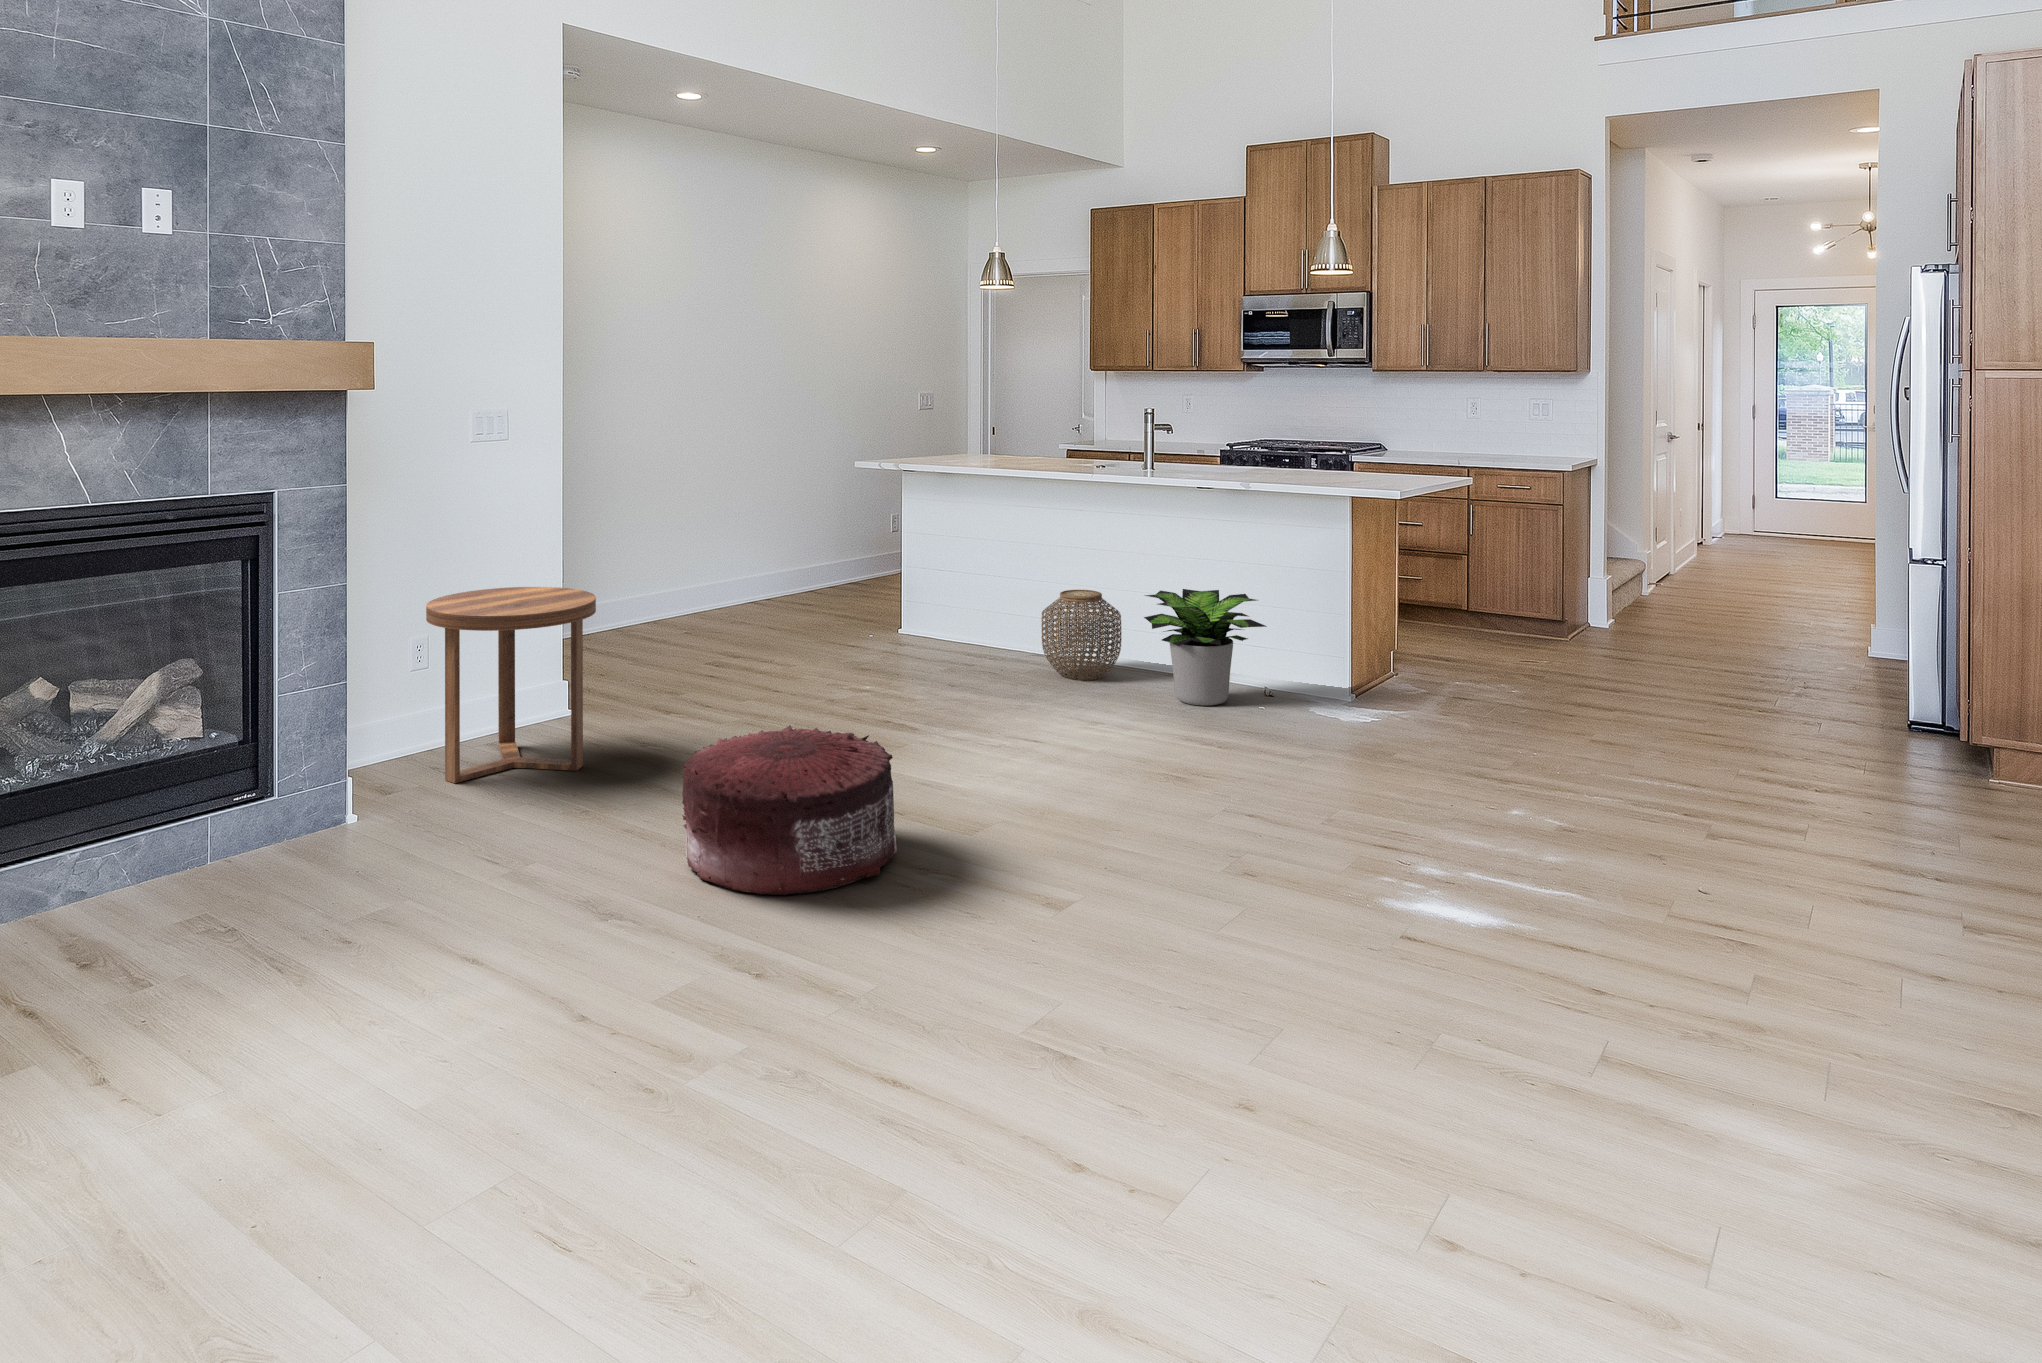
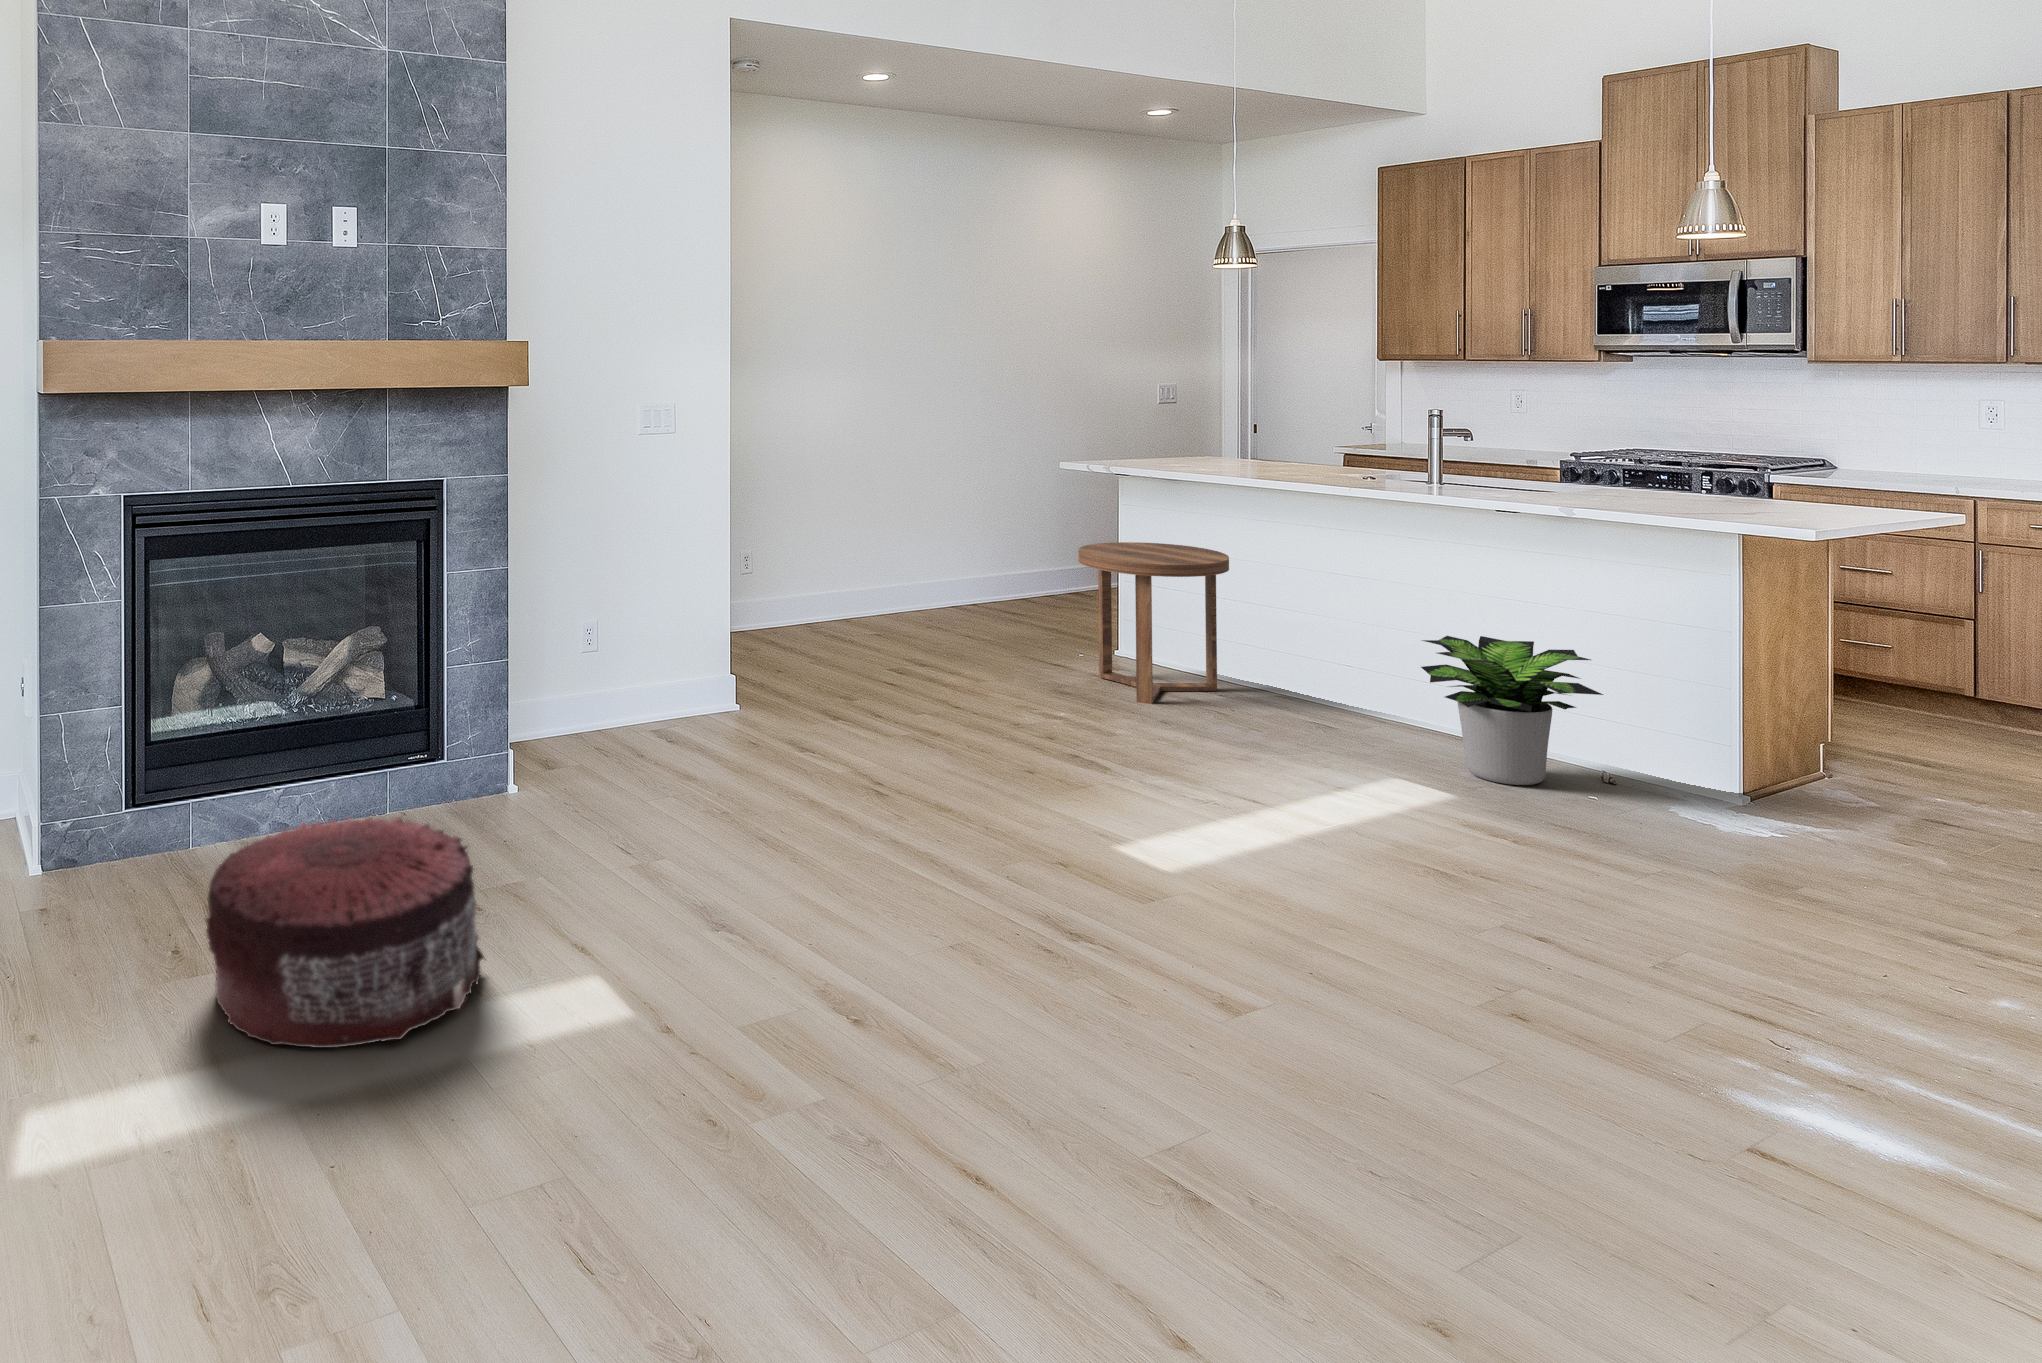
side table: present [426,587,596,783] -> present [1078,542,1229,704]
woven basket: present [1041,590,1122,680] -> none [1286,625,1395,734]
pouf: present [682,725,897,895] -> present [206,815,484,1048]

